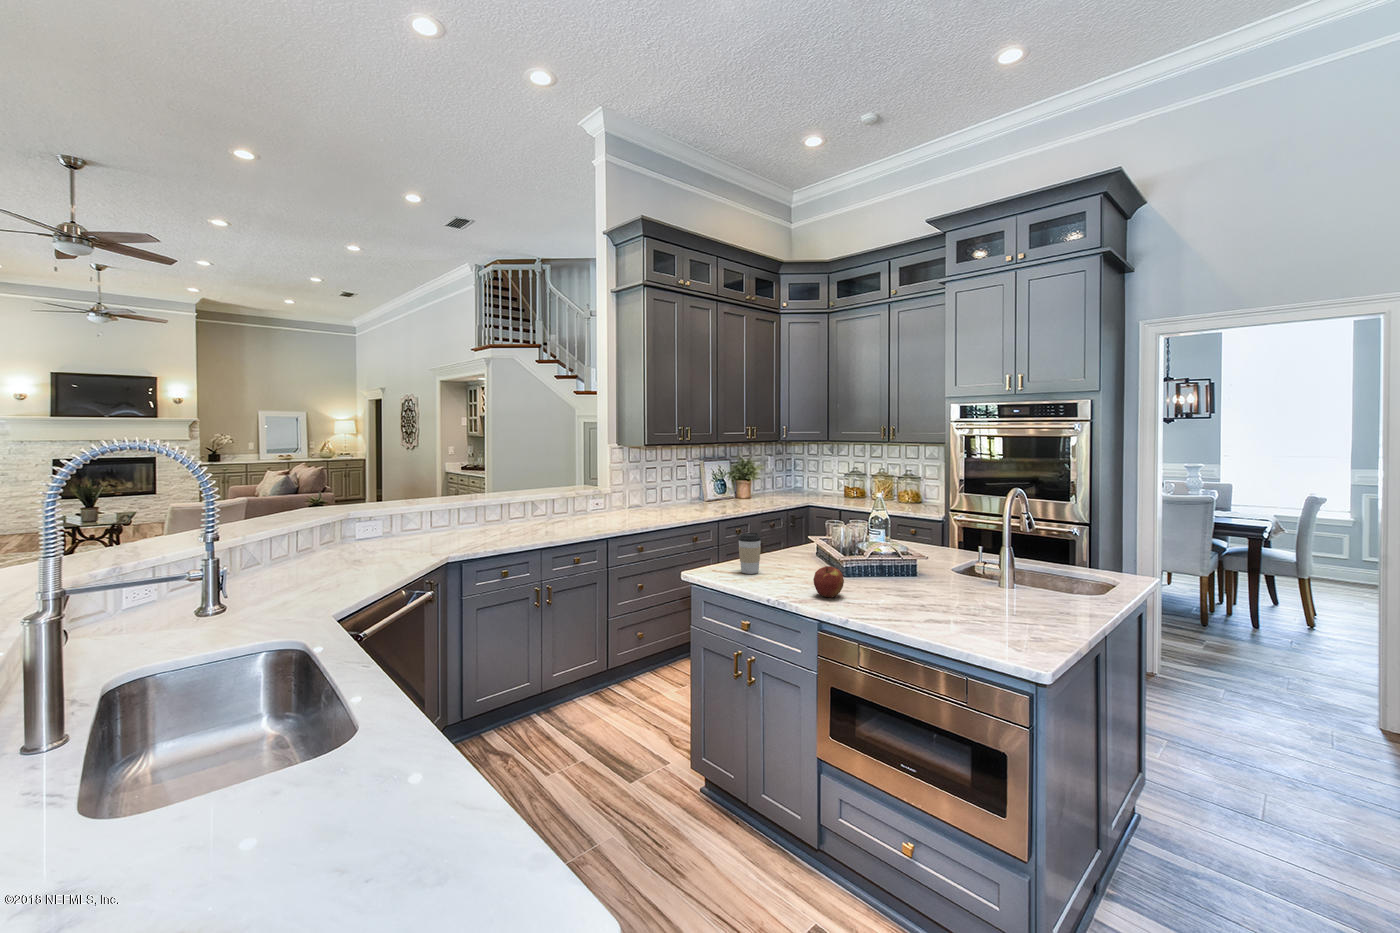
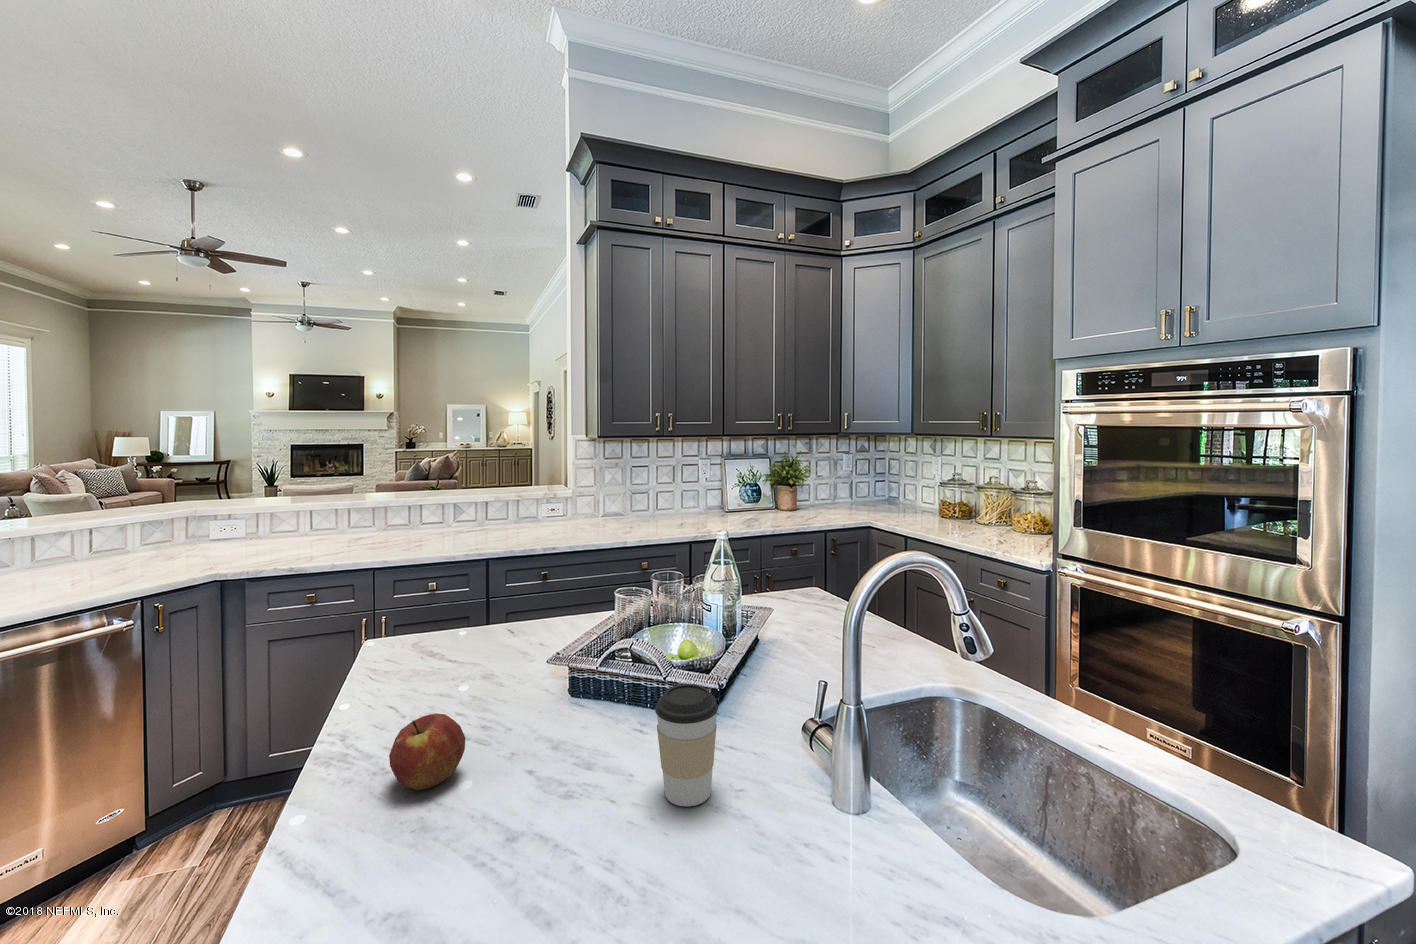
coffee cup: present [738,533,761,574] -> present [655,684,718,806]

